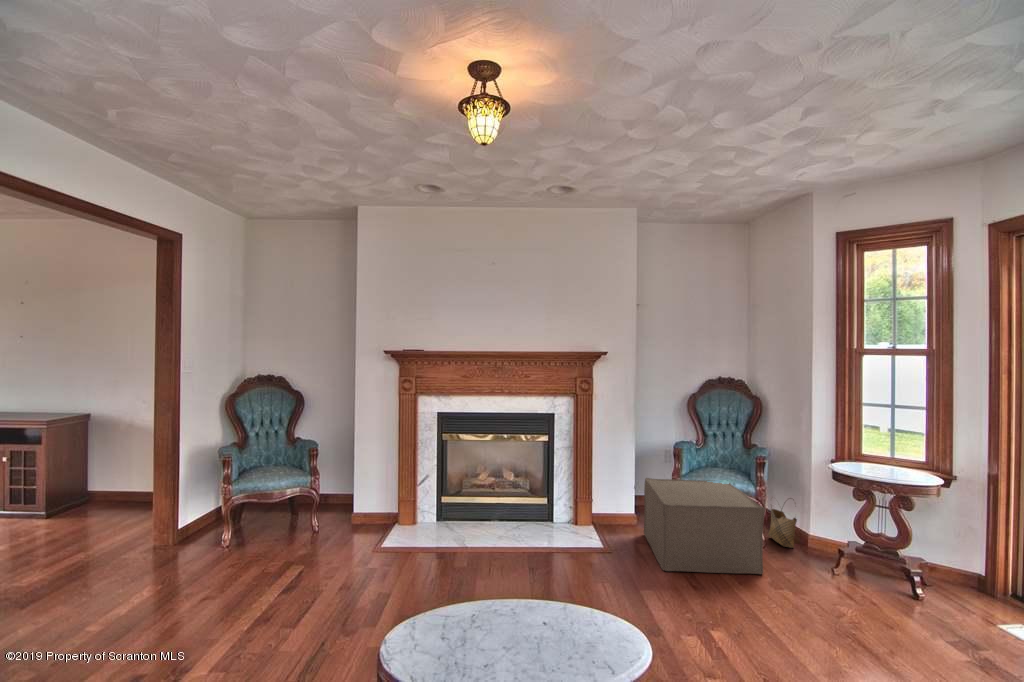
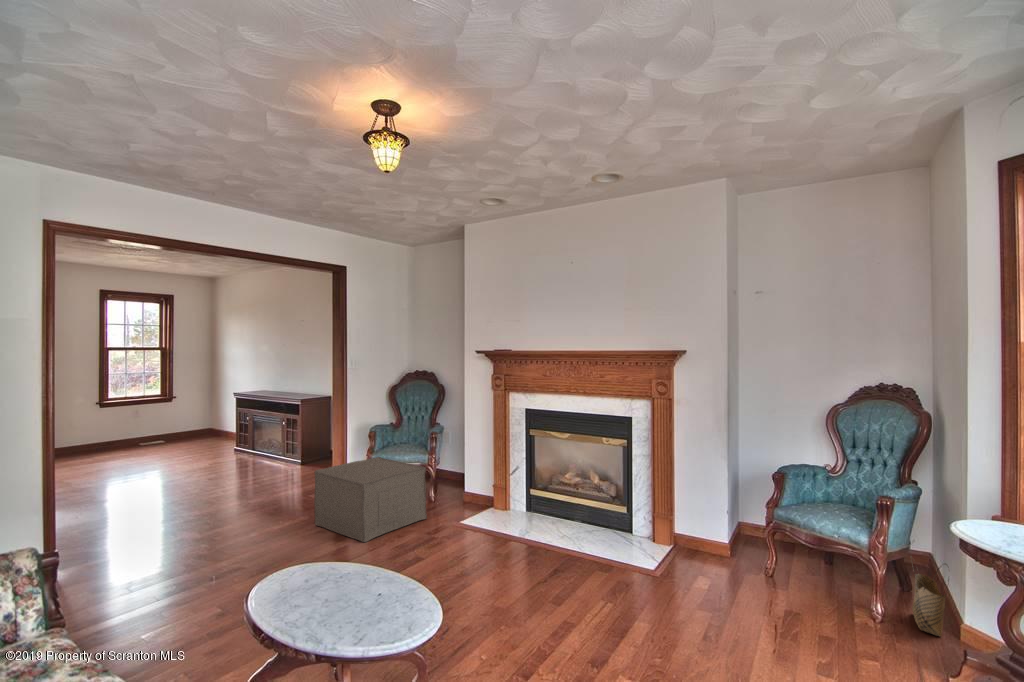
ottoman: present [644,478,765,574] -> present [314,457,427,542]

